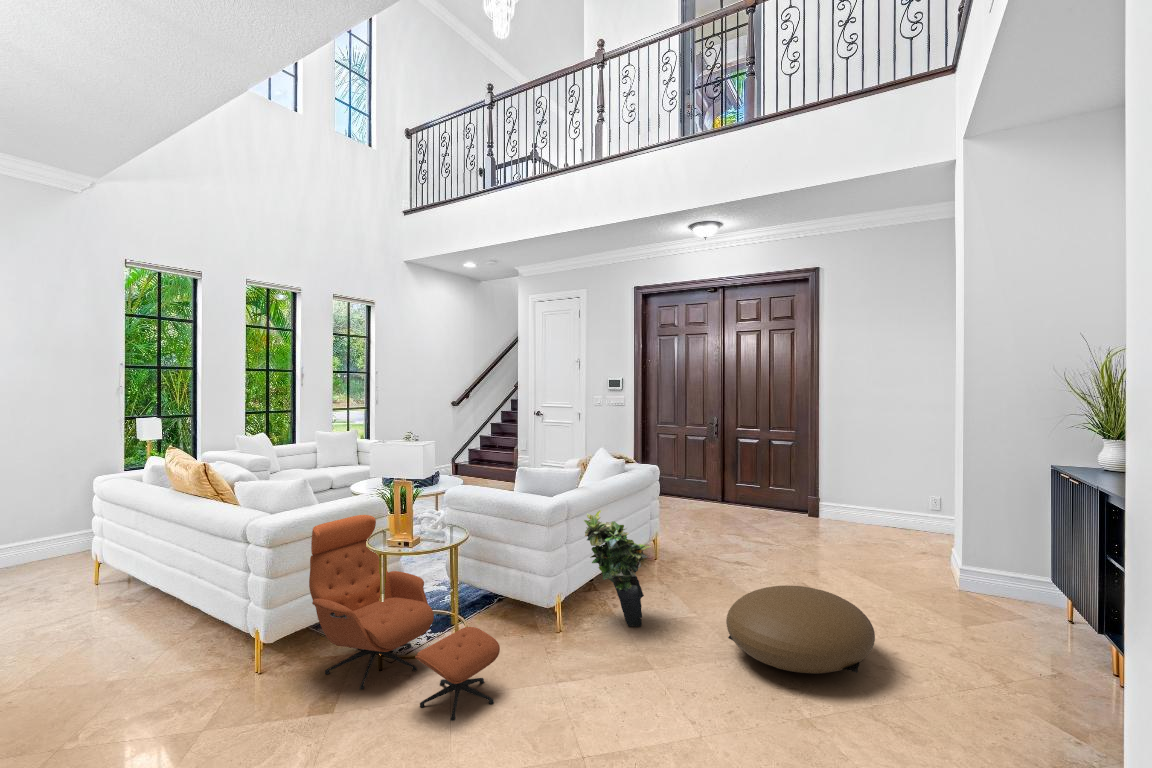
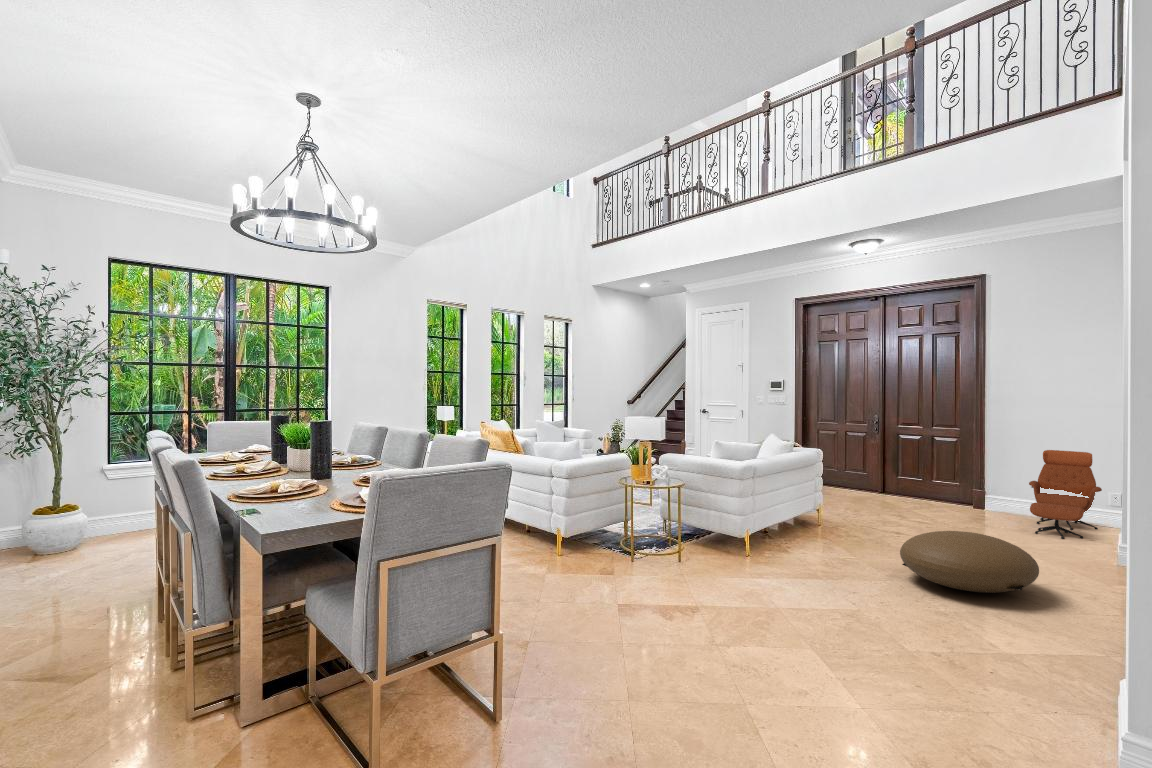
potted plant: present [583,510,651,626] -> none [775,466,832,559]
lounge chair: present [309,515,500,721] -> present [1029,450,1102,539]

